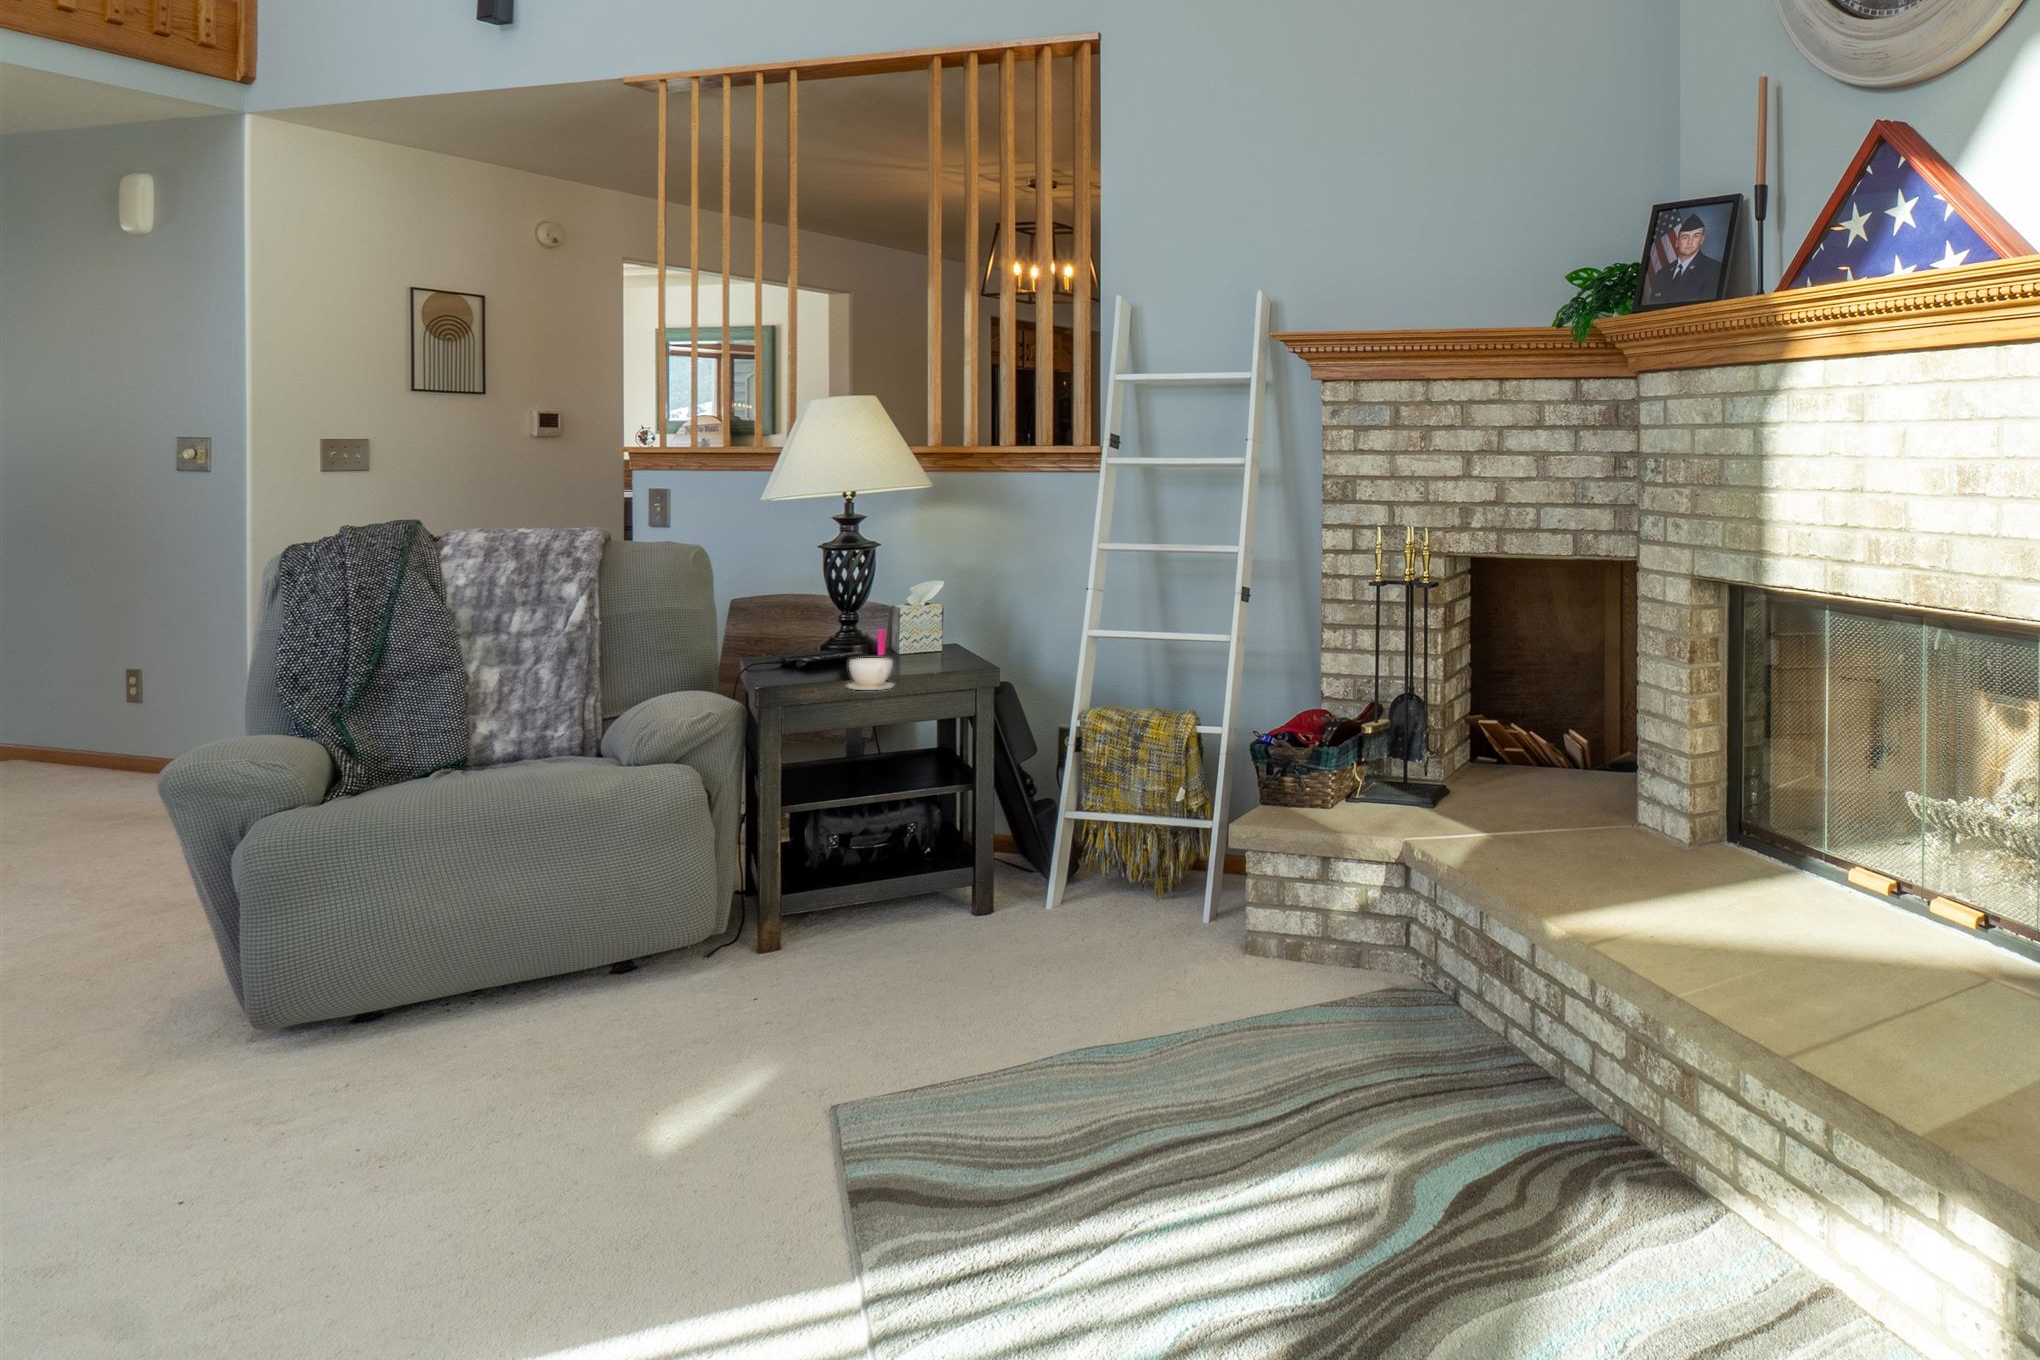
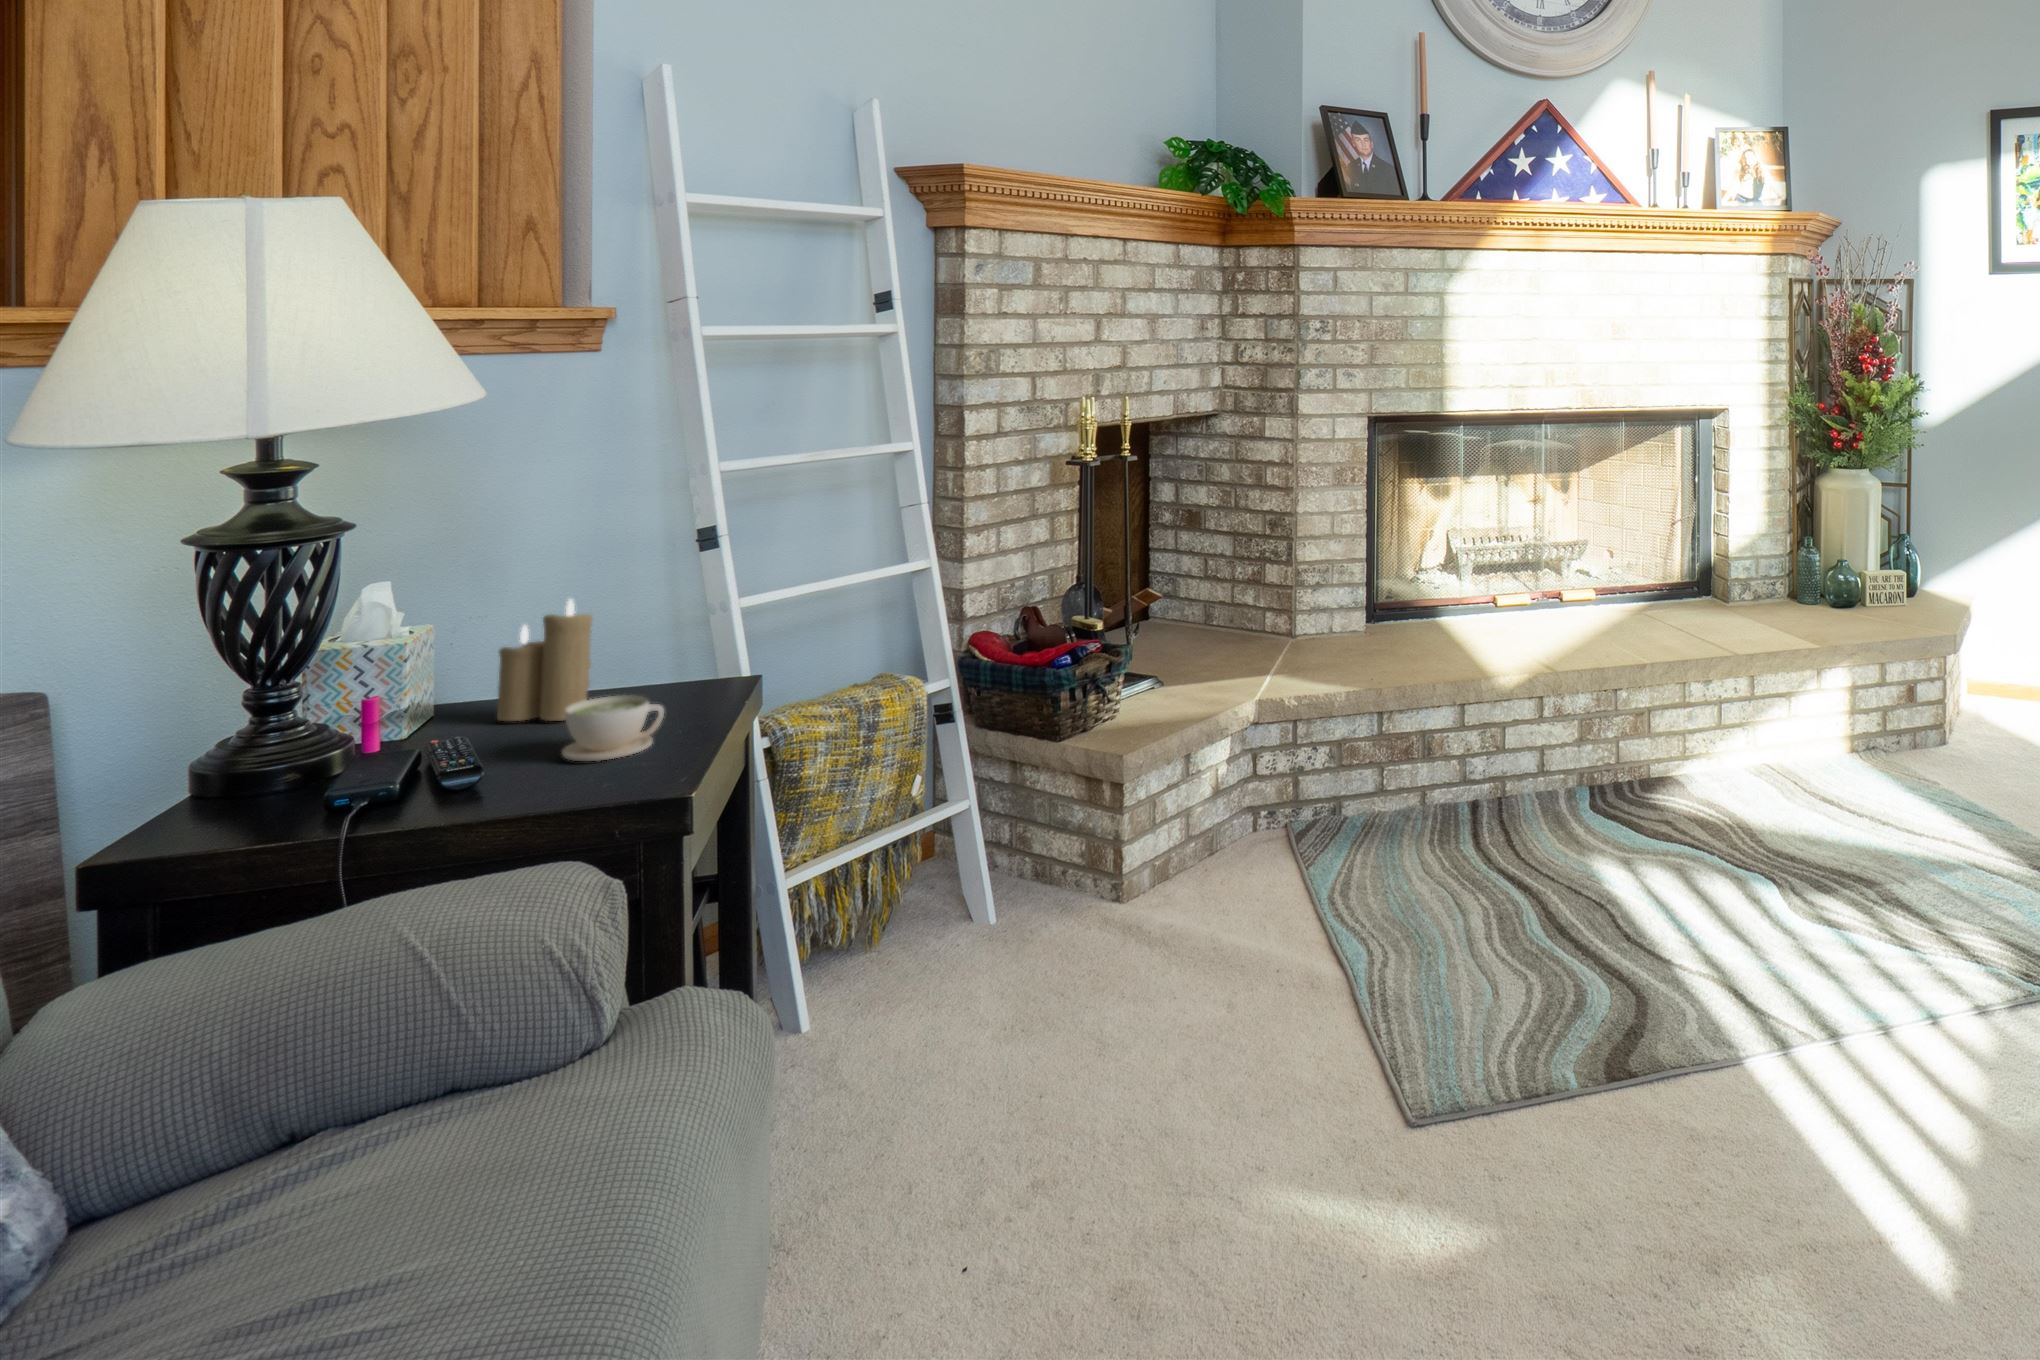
candle: none [920,606,952,678] -> present [497,599,593,721]

